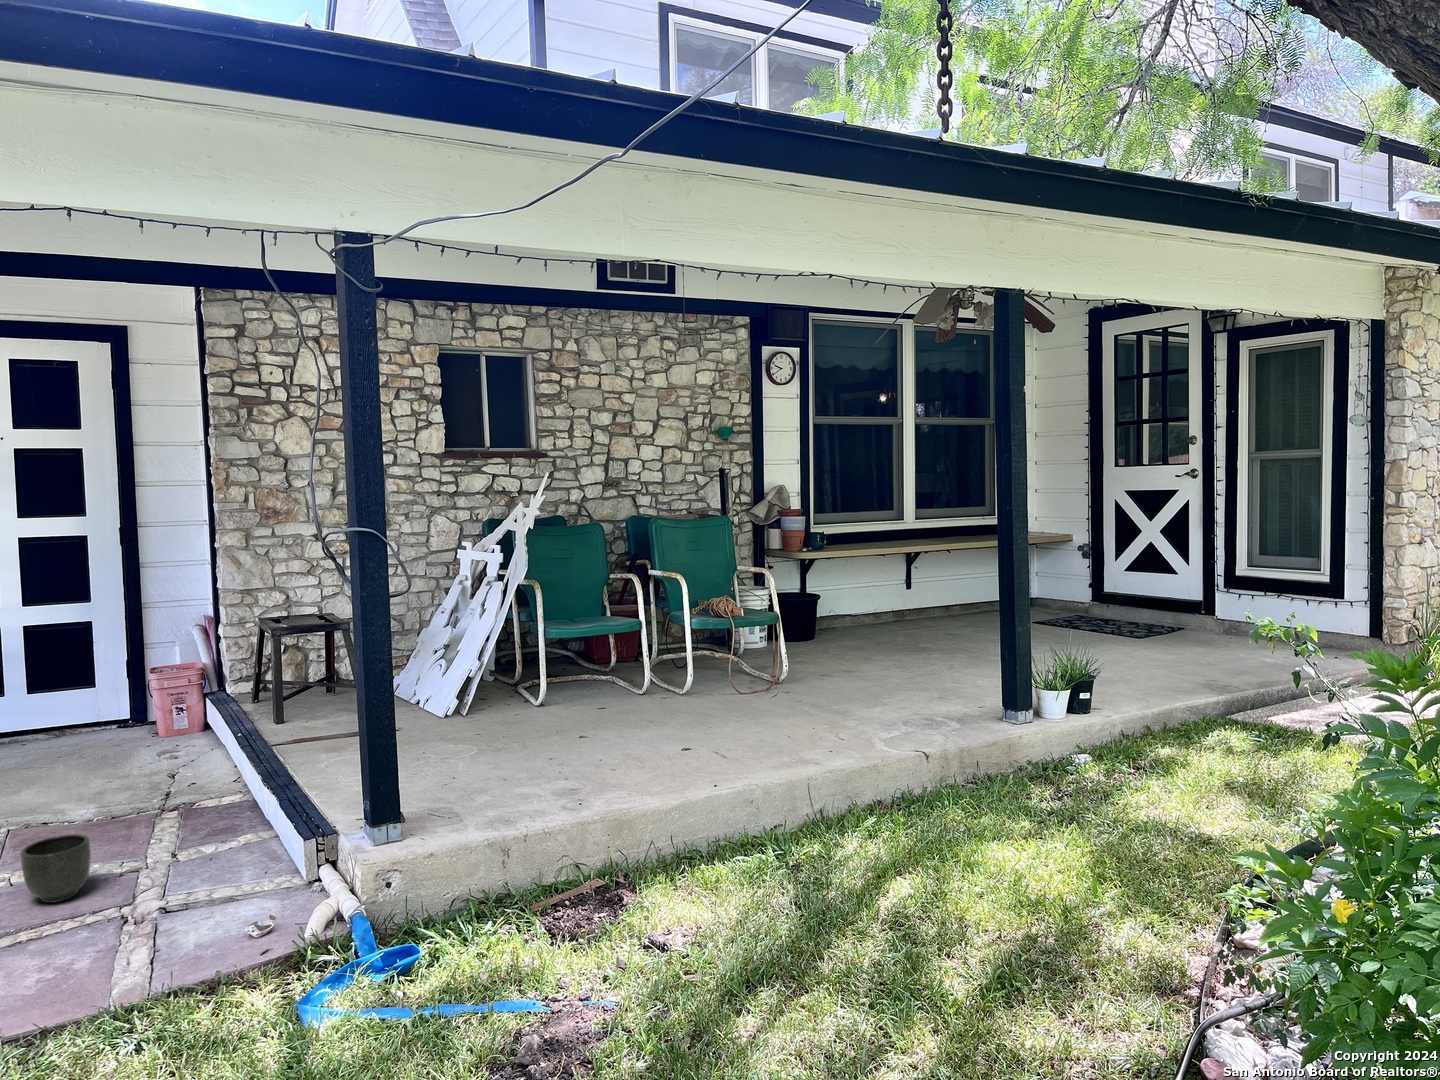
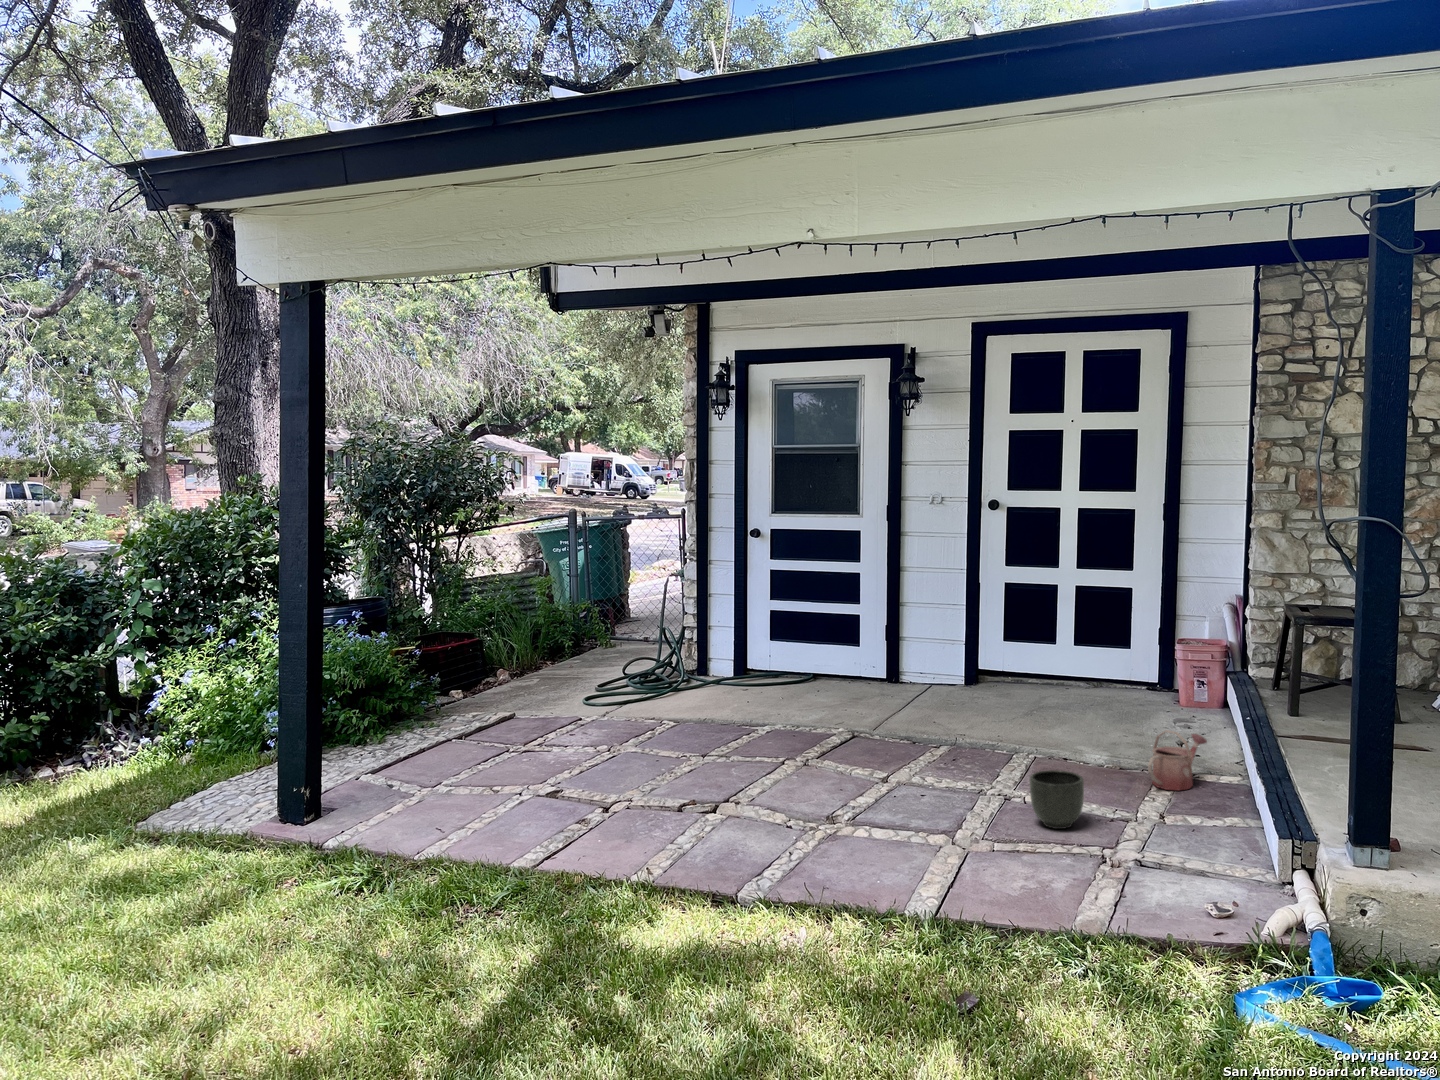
watering can: none [151,761,207,824] -> present [1148,730,1207,791]

